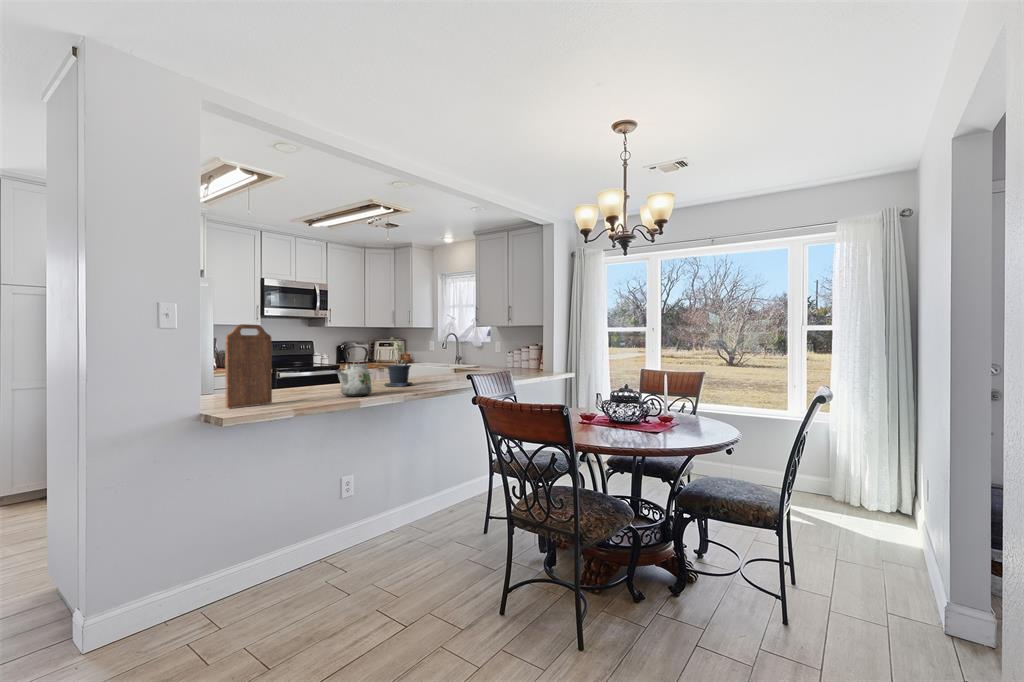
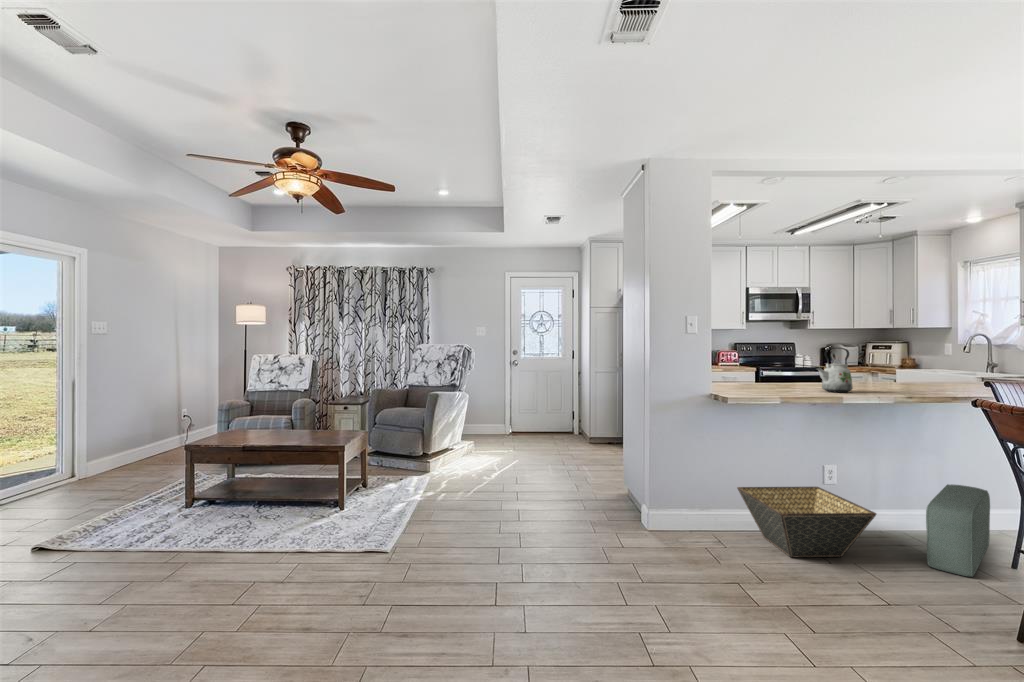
cutting board: present [225,324,272,408] -> none [730,330,763,391]
potted plant: present [385,337,413,387] -> none [869,339,904,389]
pouf: none [436,470,476,563] -> present [926,484,990,577]
basket: none [238,504,396,611] -> present [737,487,876,557]

